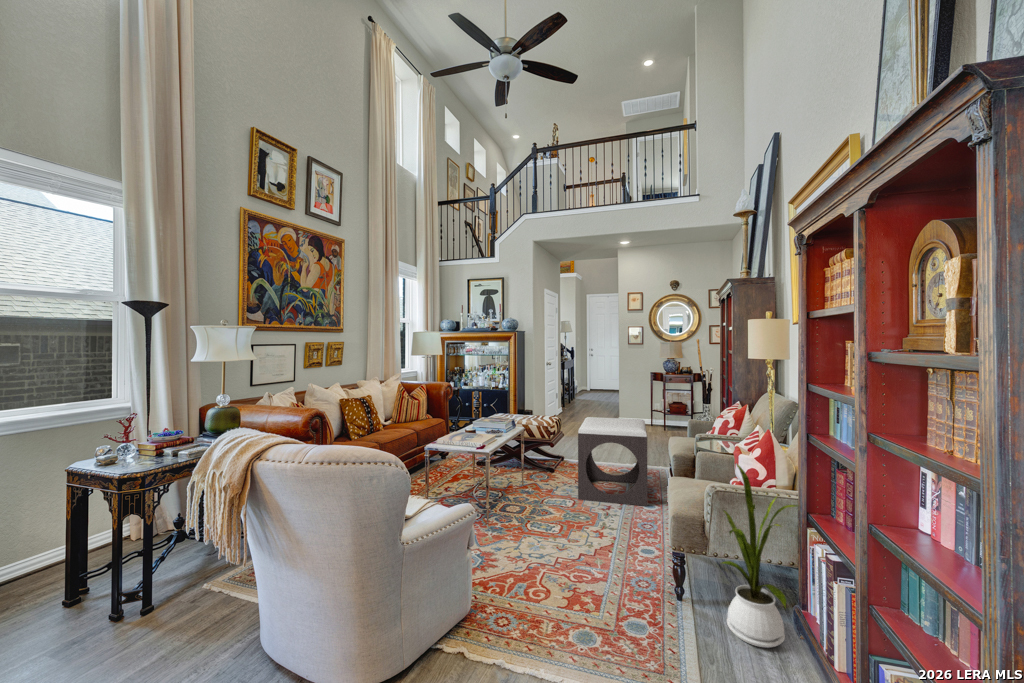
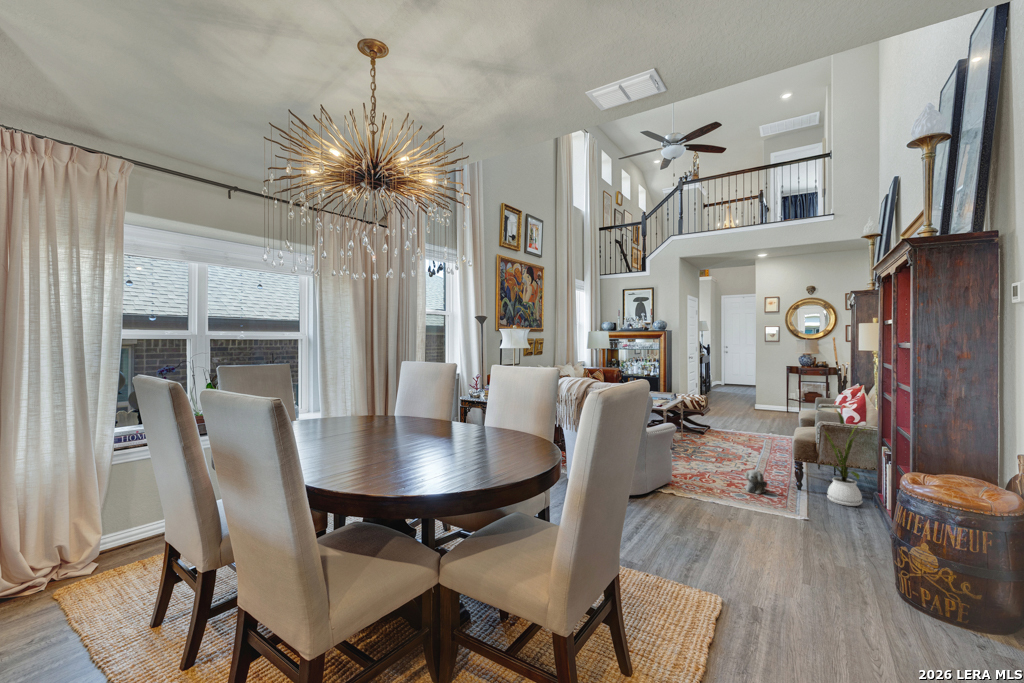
footstool: present [578,417,647,506] -> none [727,394,780,454]
plush toy: none [594,581,631,631] -> present [744,470,767,494]

